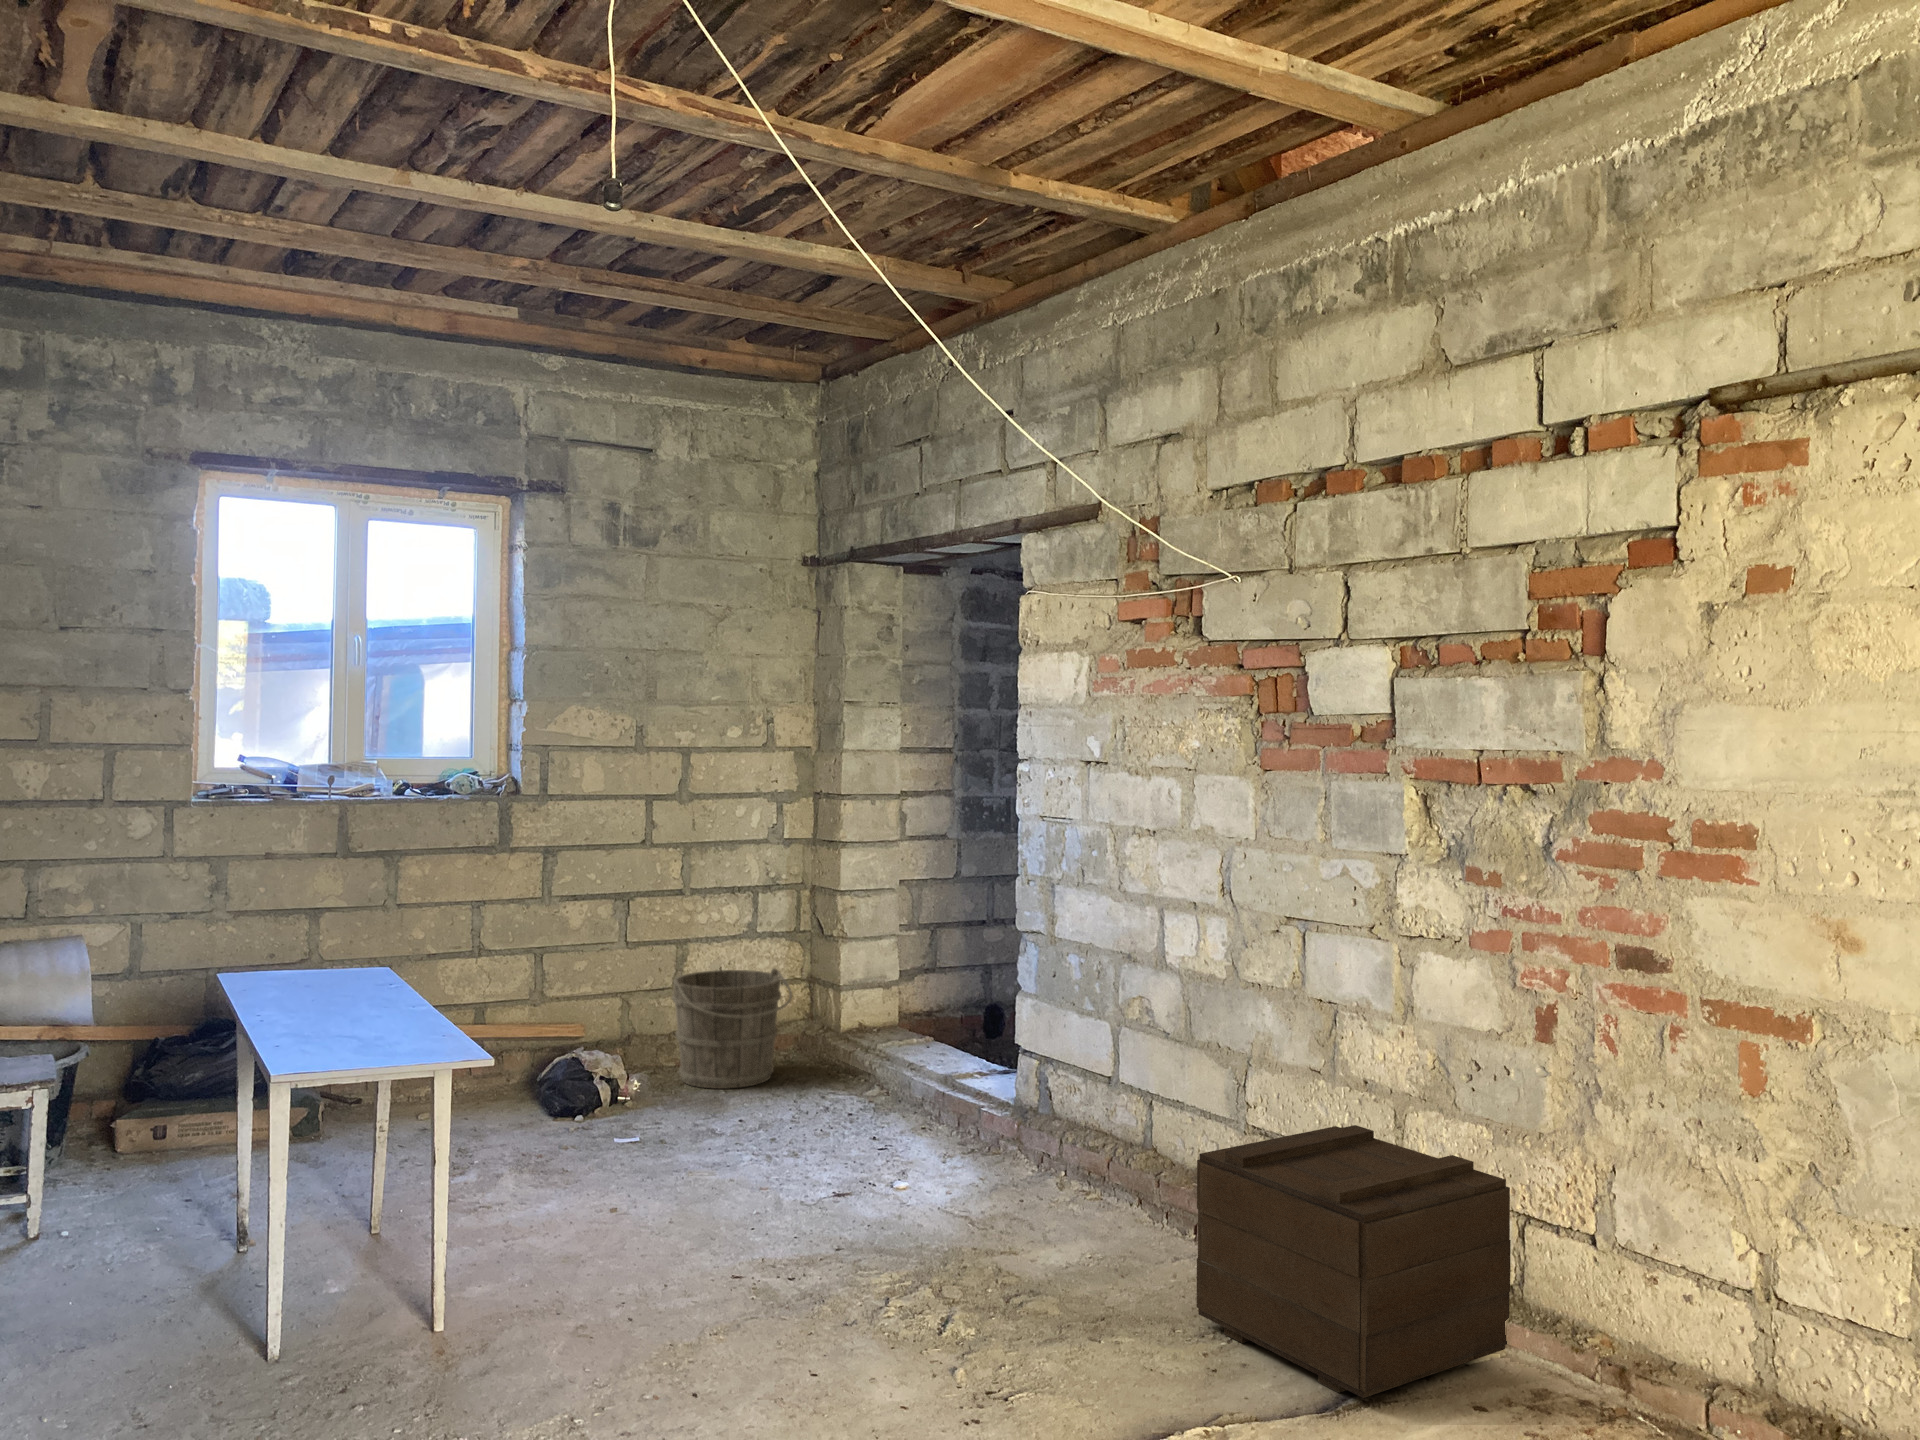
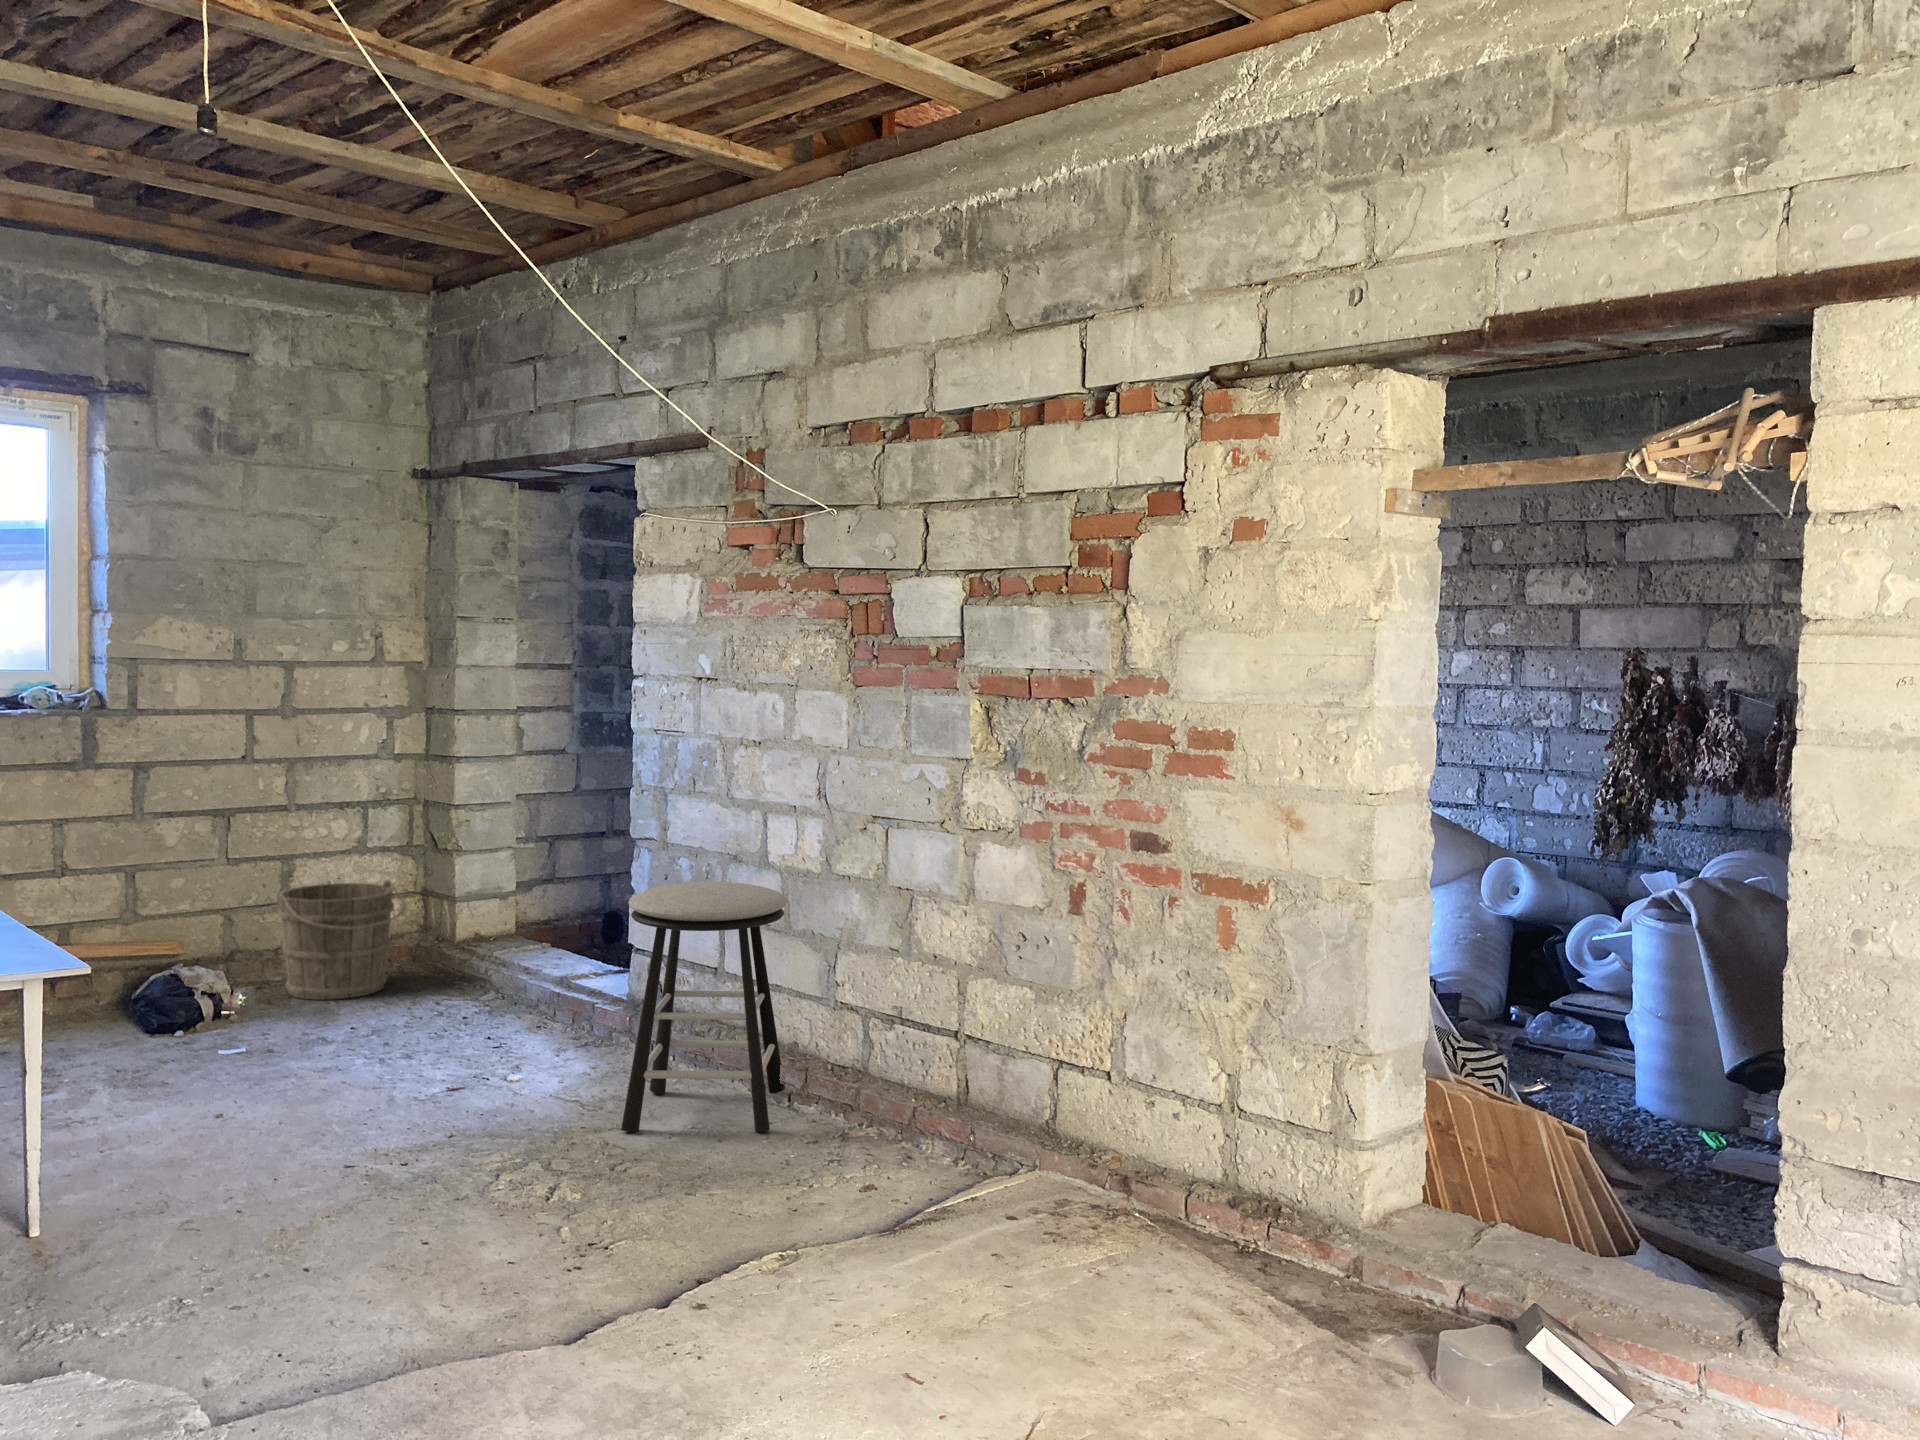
stool: none [1015,986,1193,1269] -> present [621,882,787,1132]
wooden crate: present [1196,1125,1511,1398] -> none [782,995,1046,1219]

